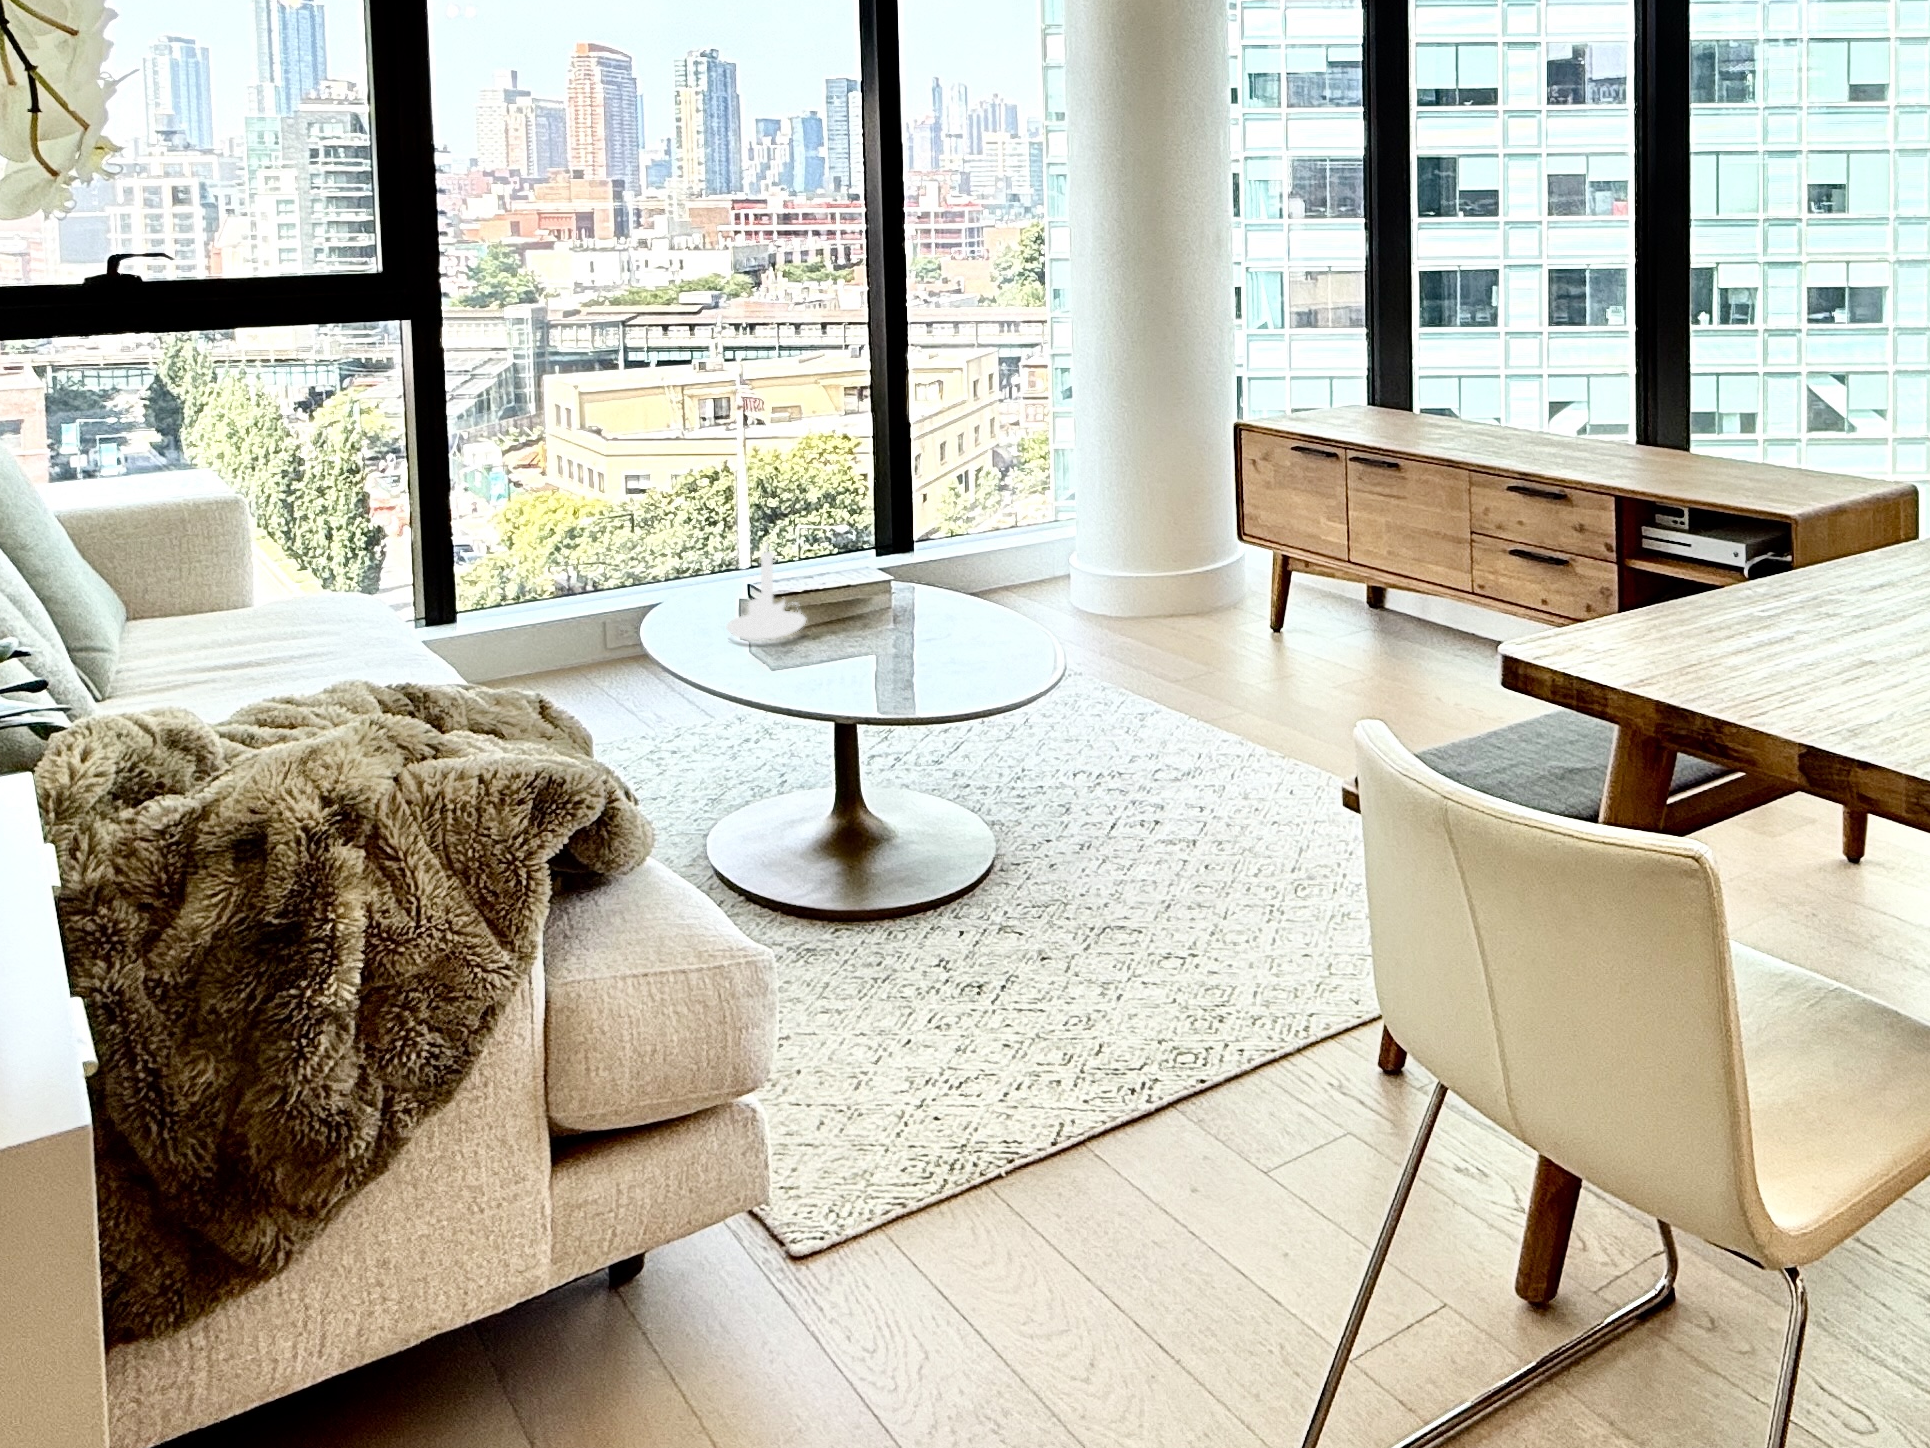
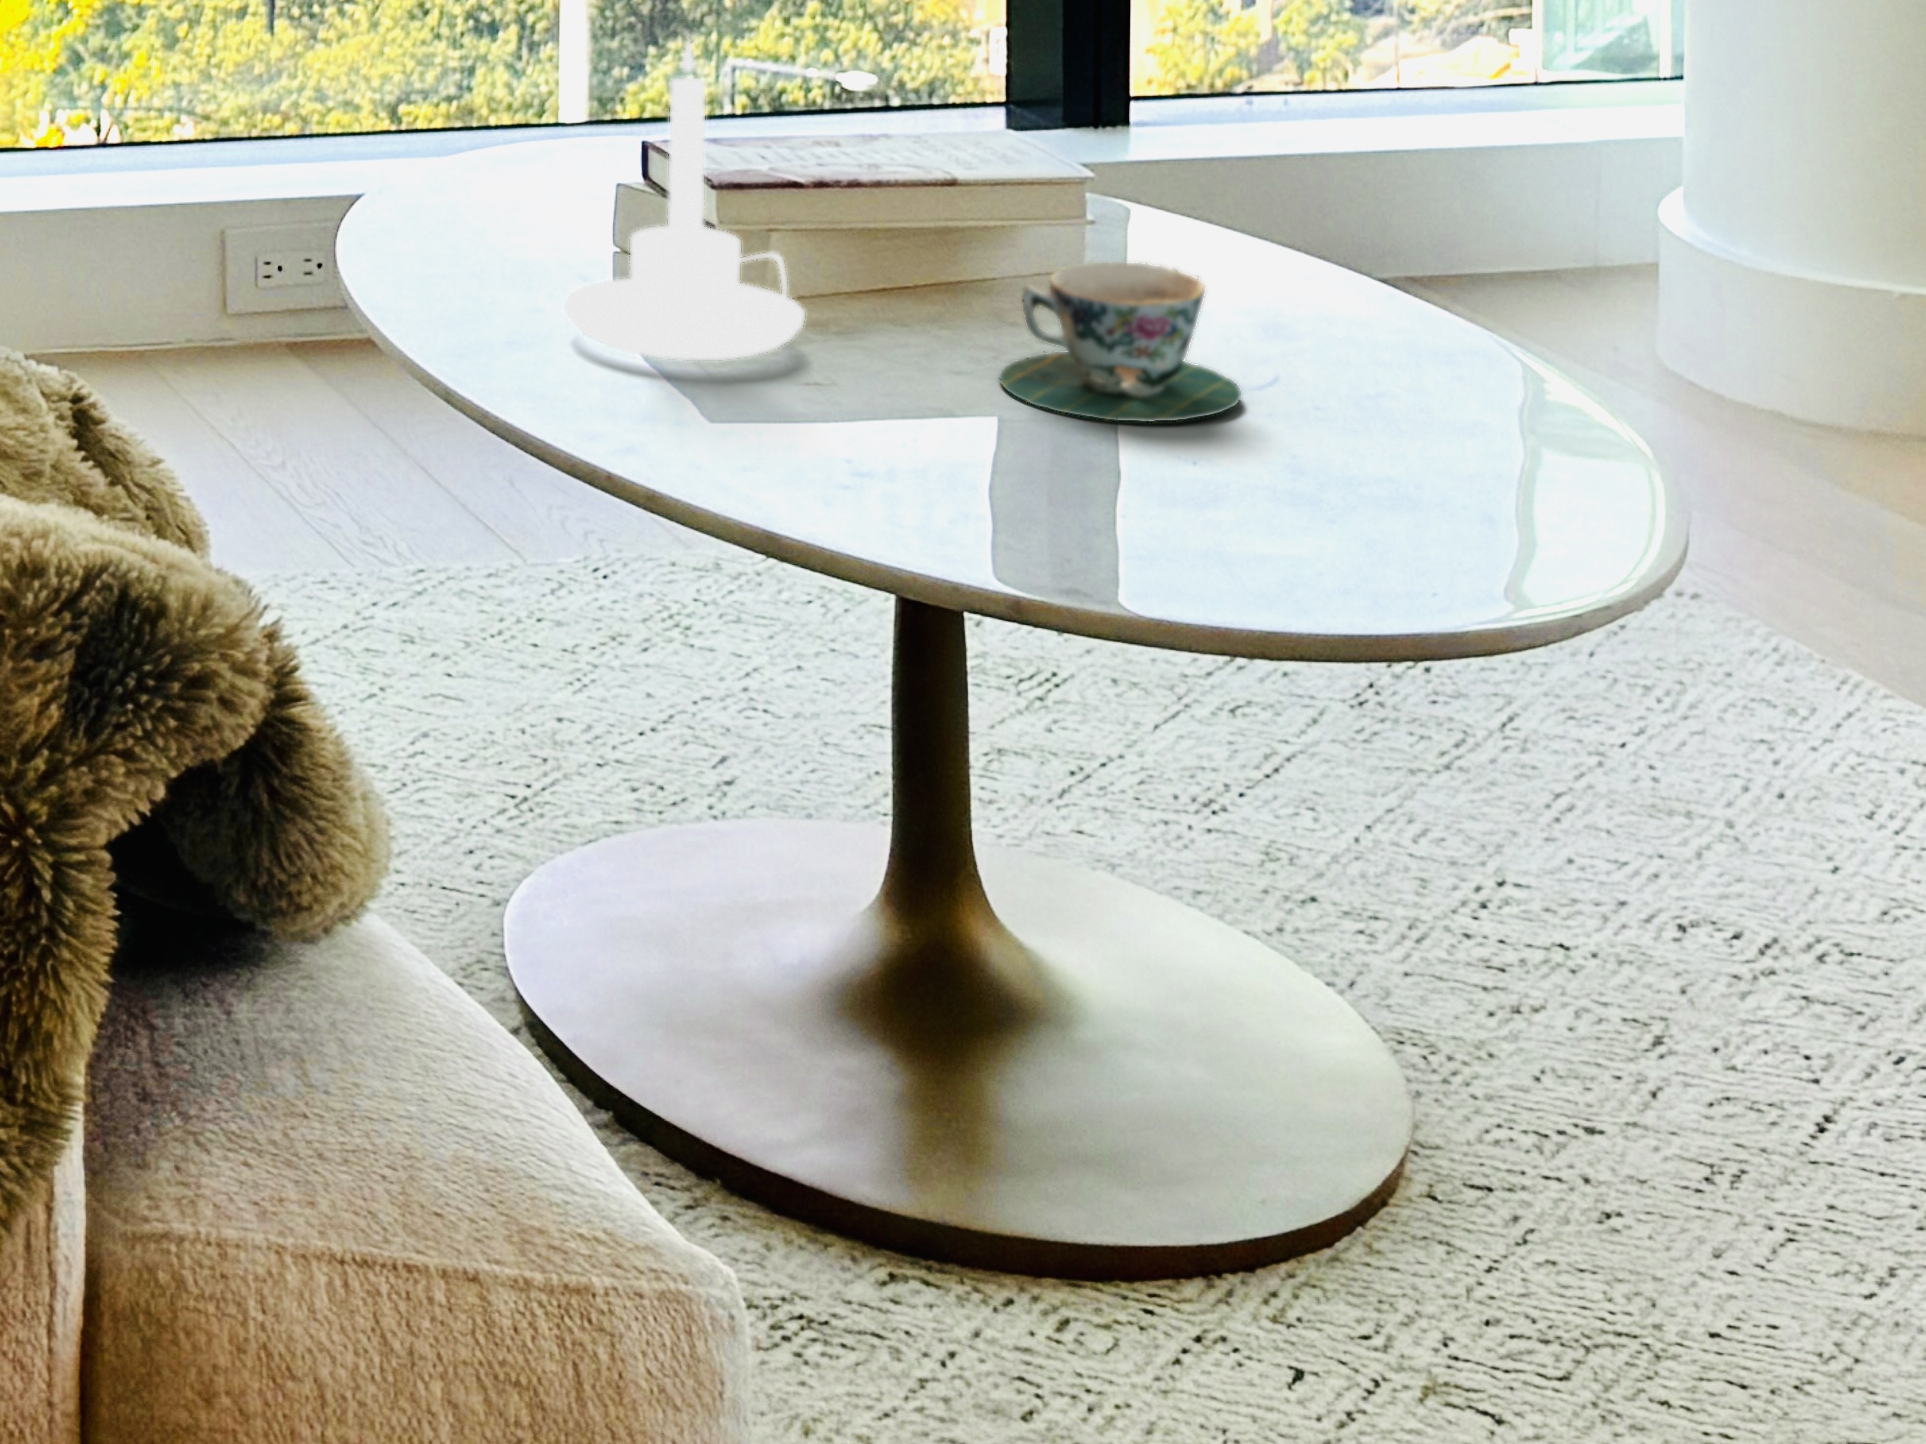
teacup: none [867,591,939,640] -> present [1000,262,1241,422]

